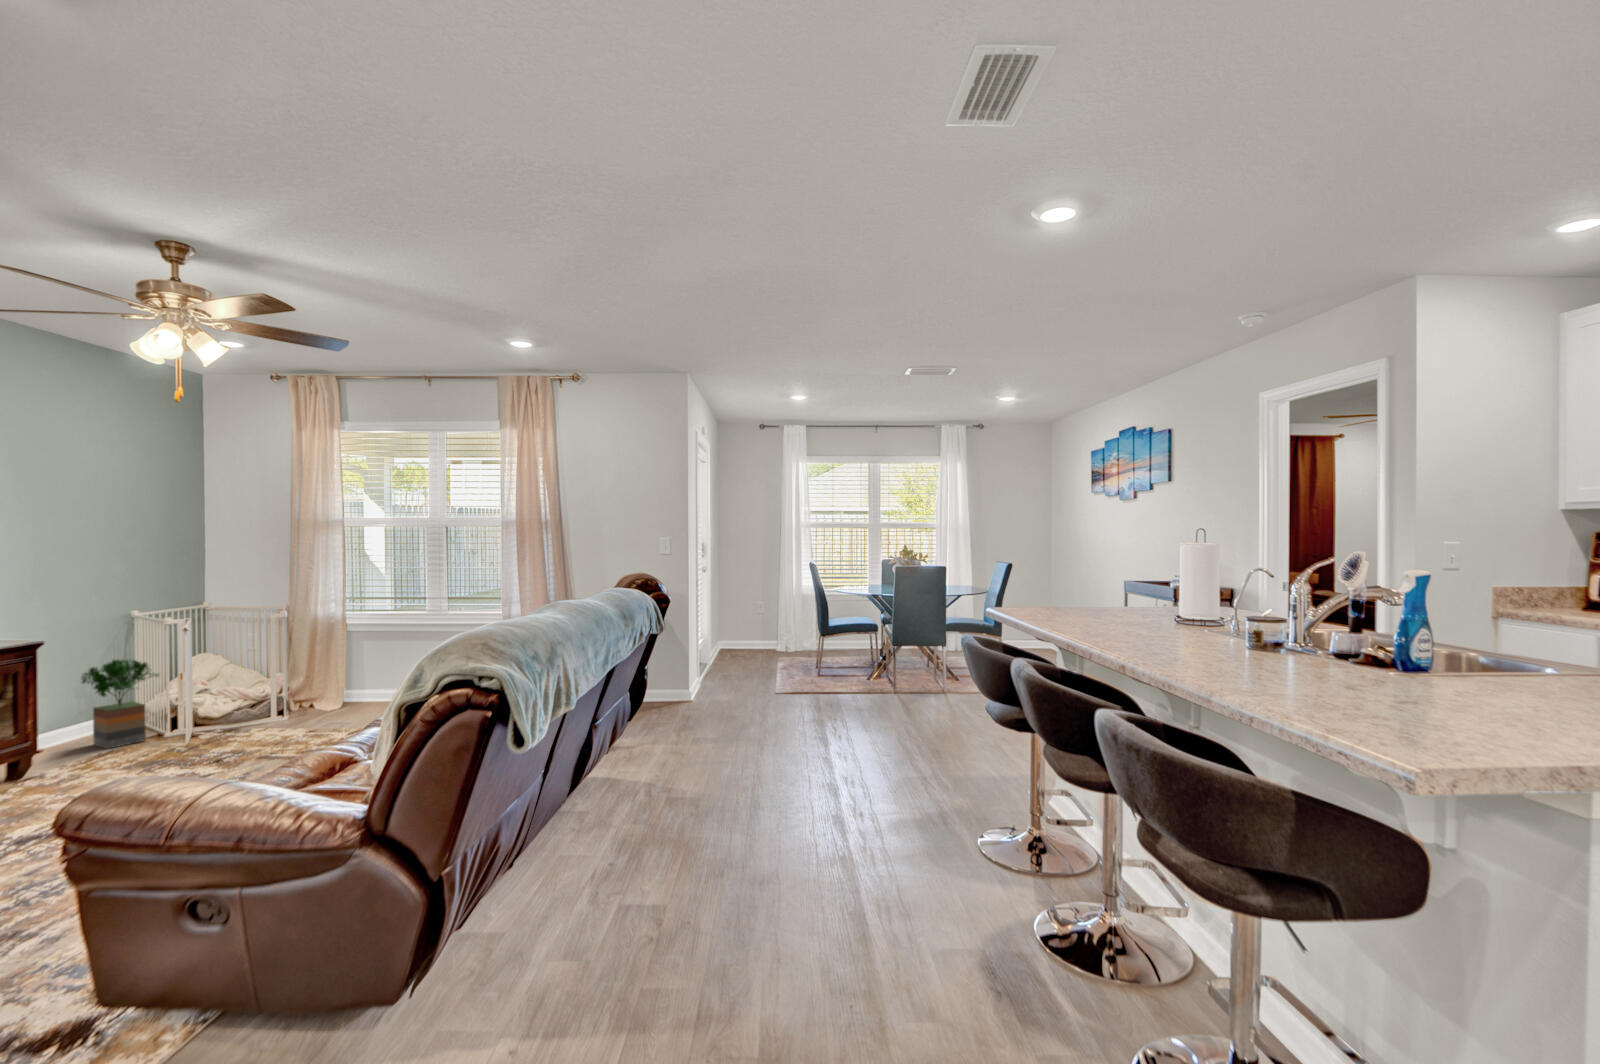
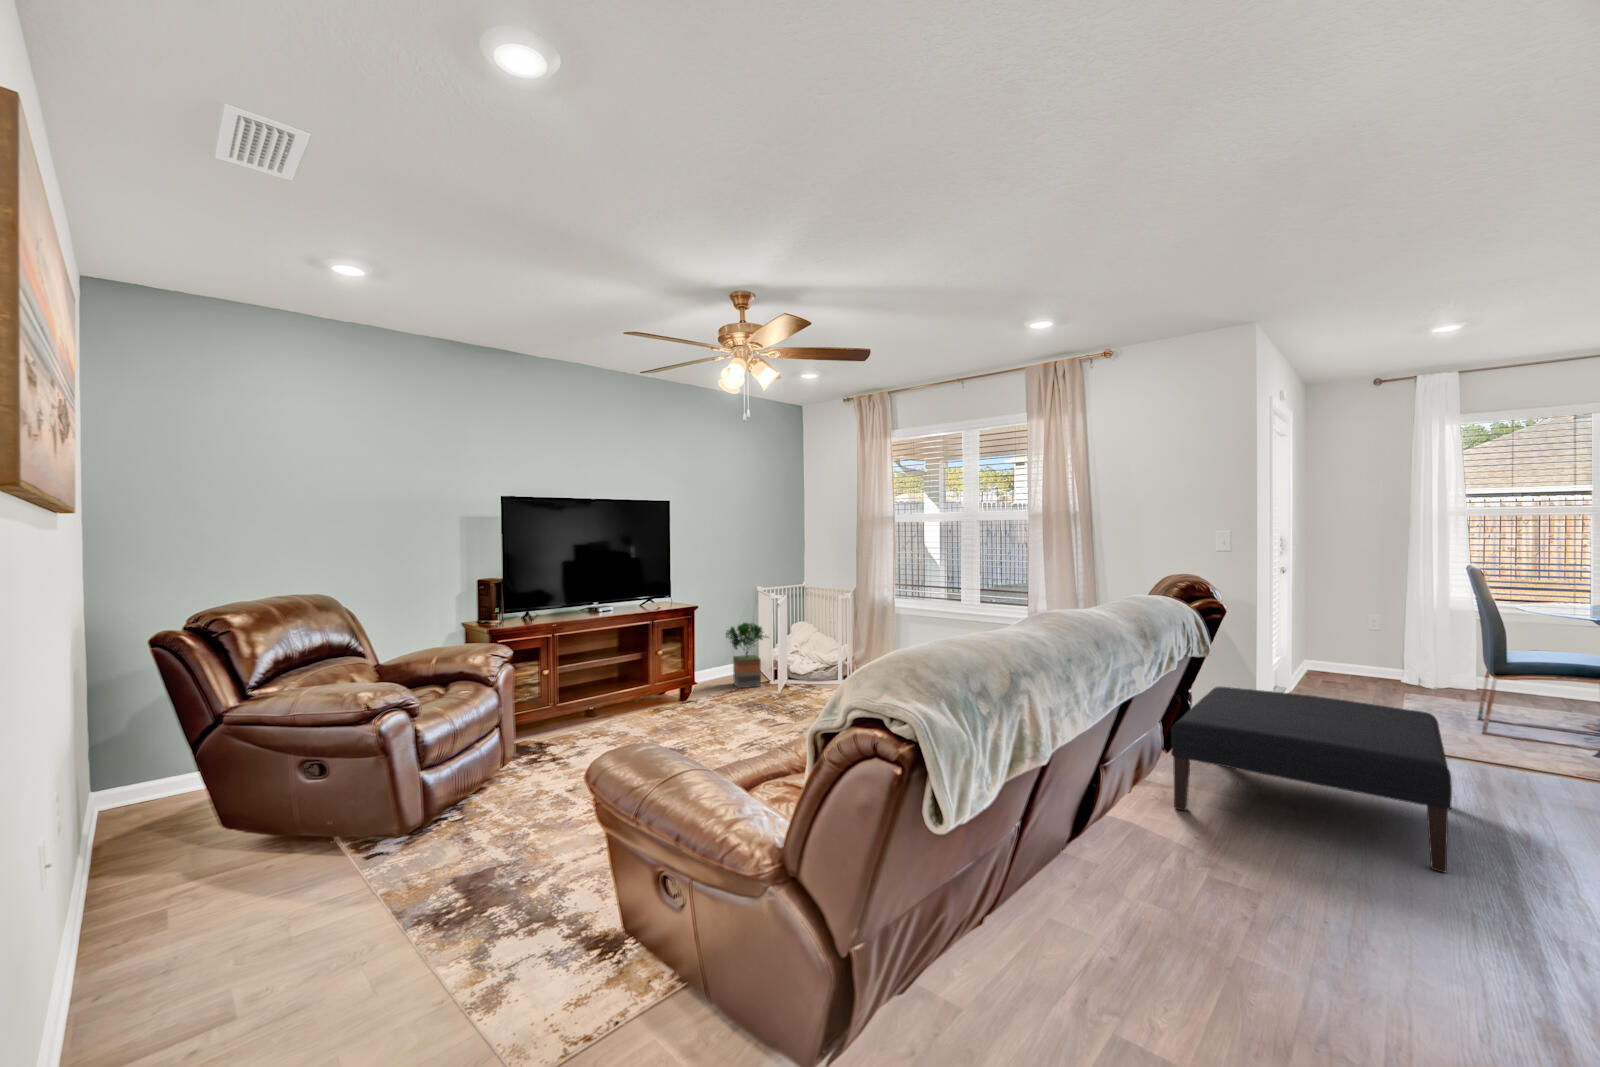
ottoman: none [636,659,797,760] -> present [1171,687,1452,872]

